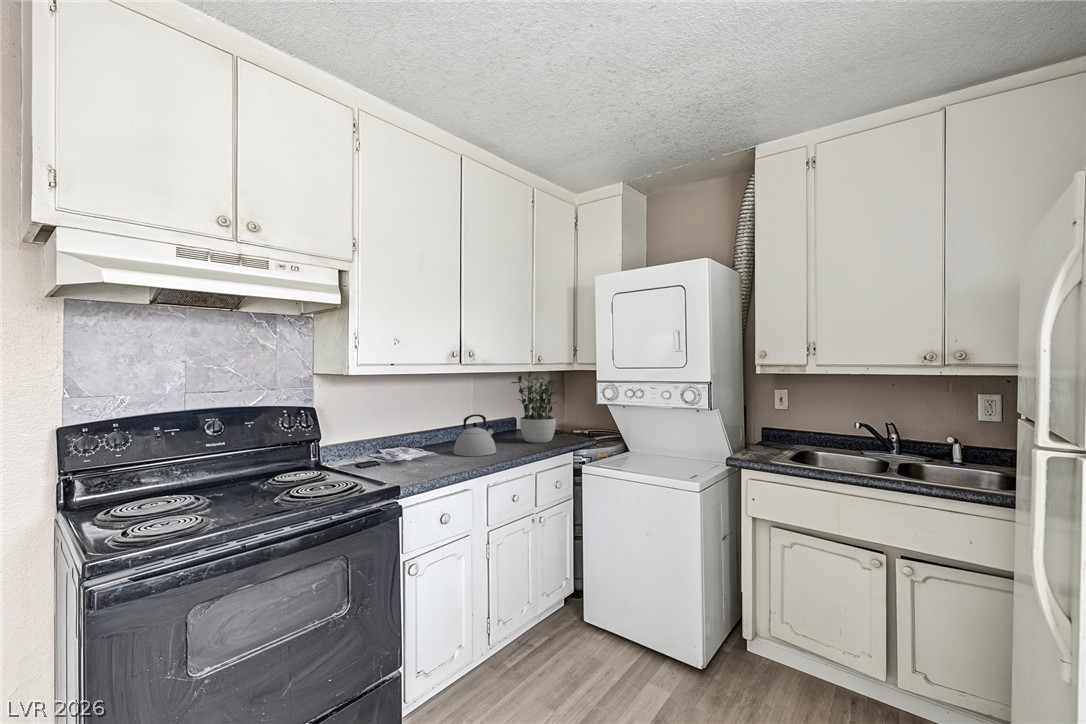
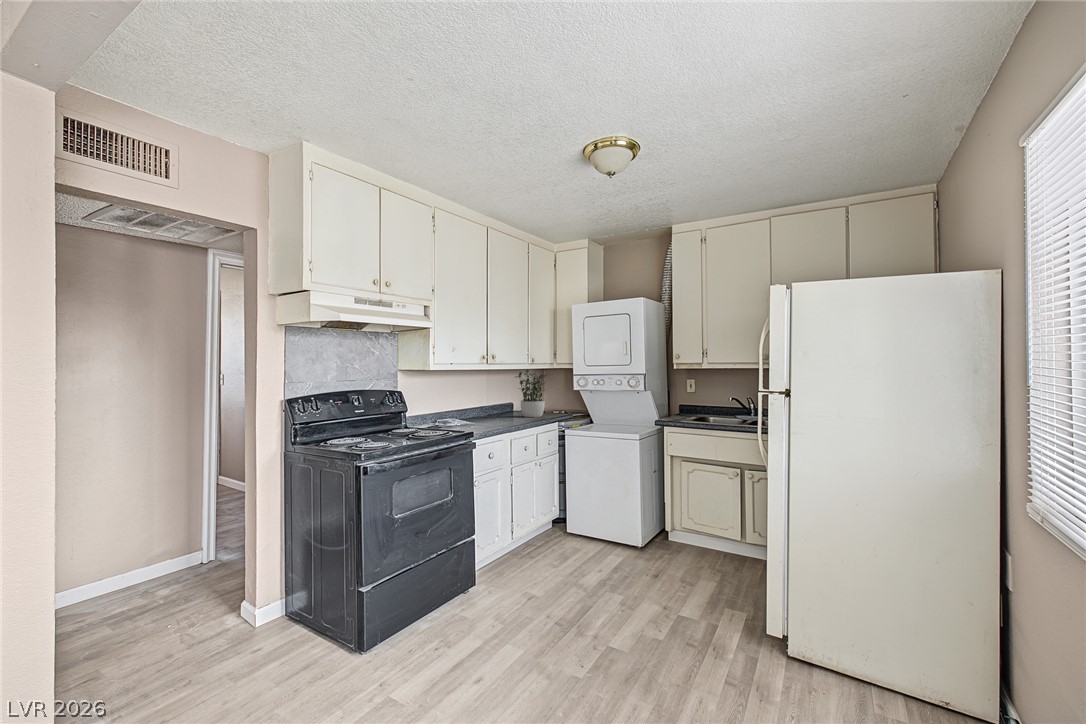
kettle: present [453,414,496,456] -> none [483,397,511,423]

